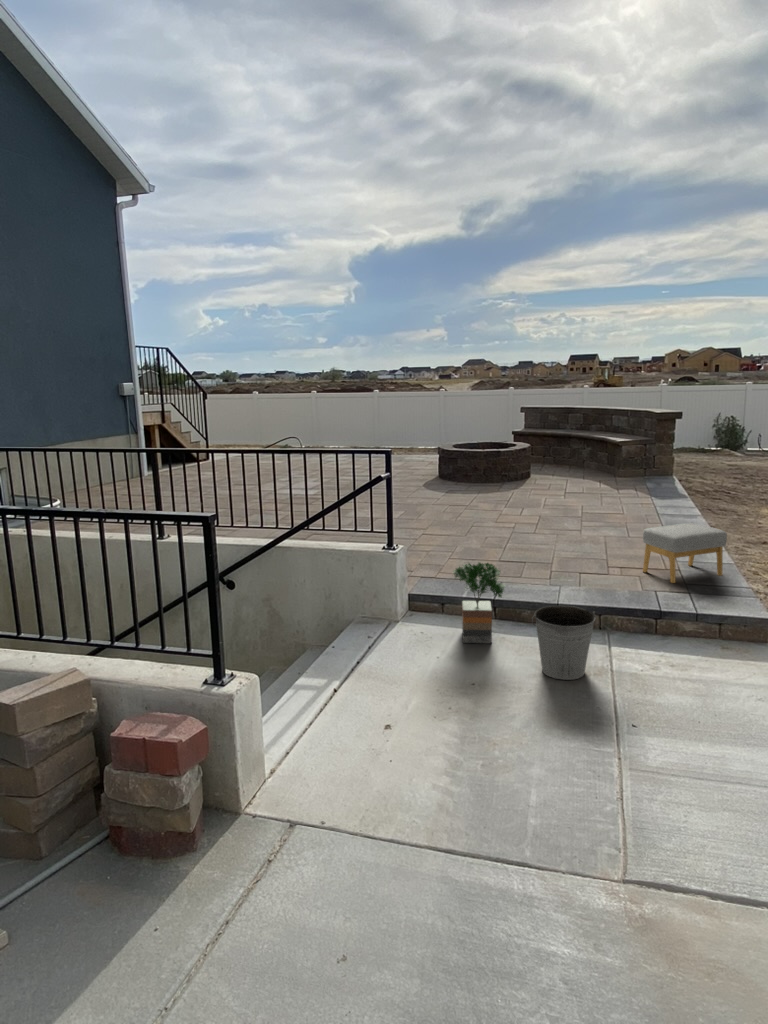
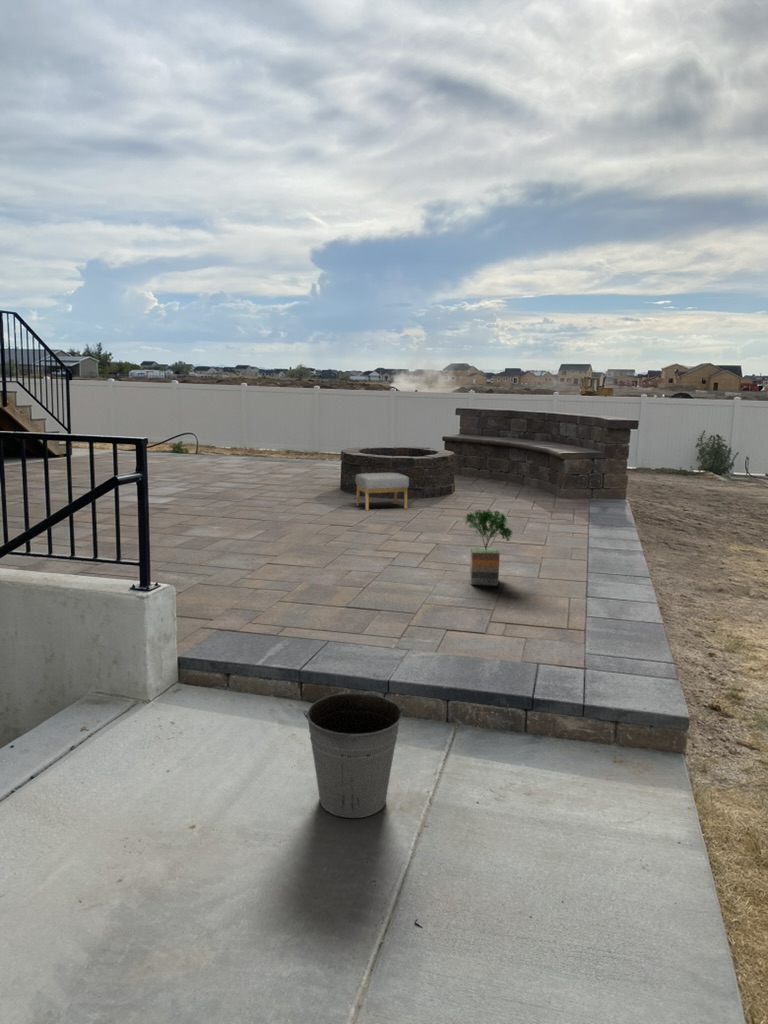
footstool: present [643,523,727,583] -> present [355,473,409,511]
potted tree: present [453,563,505,643] -> present [464,510,513,586]

